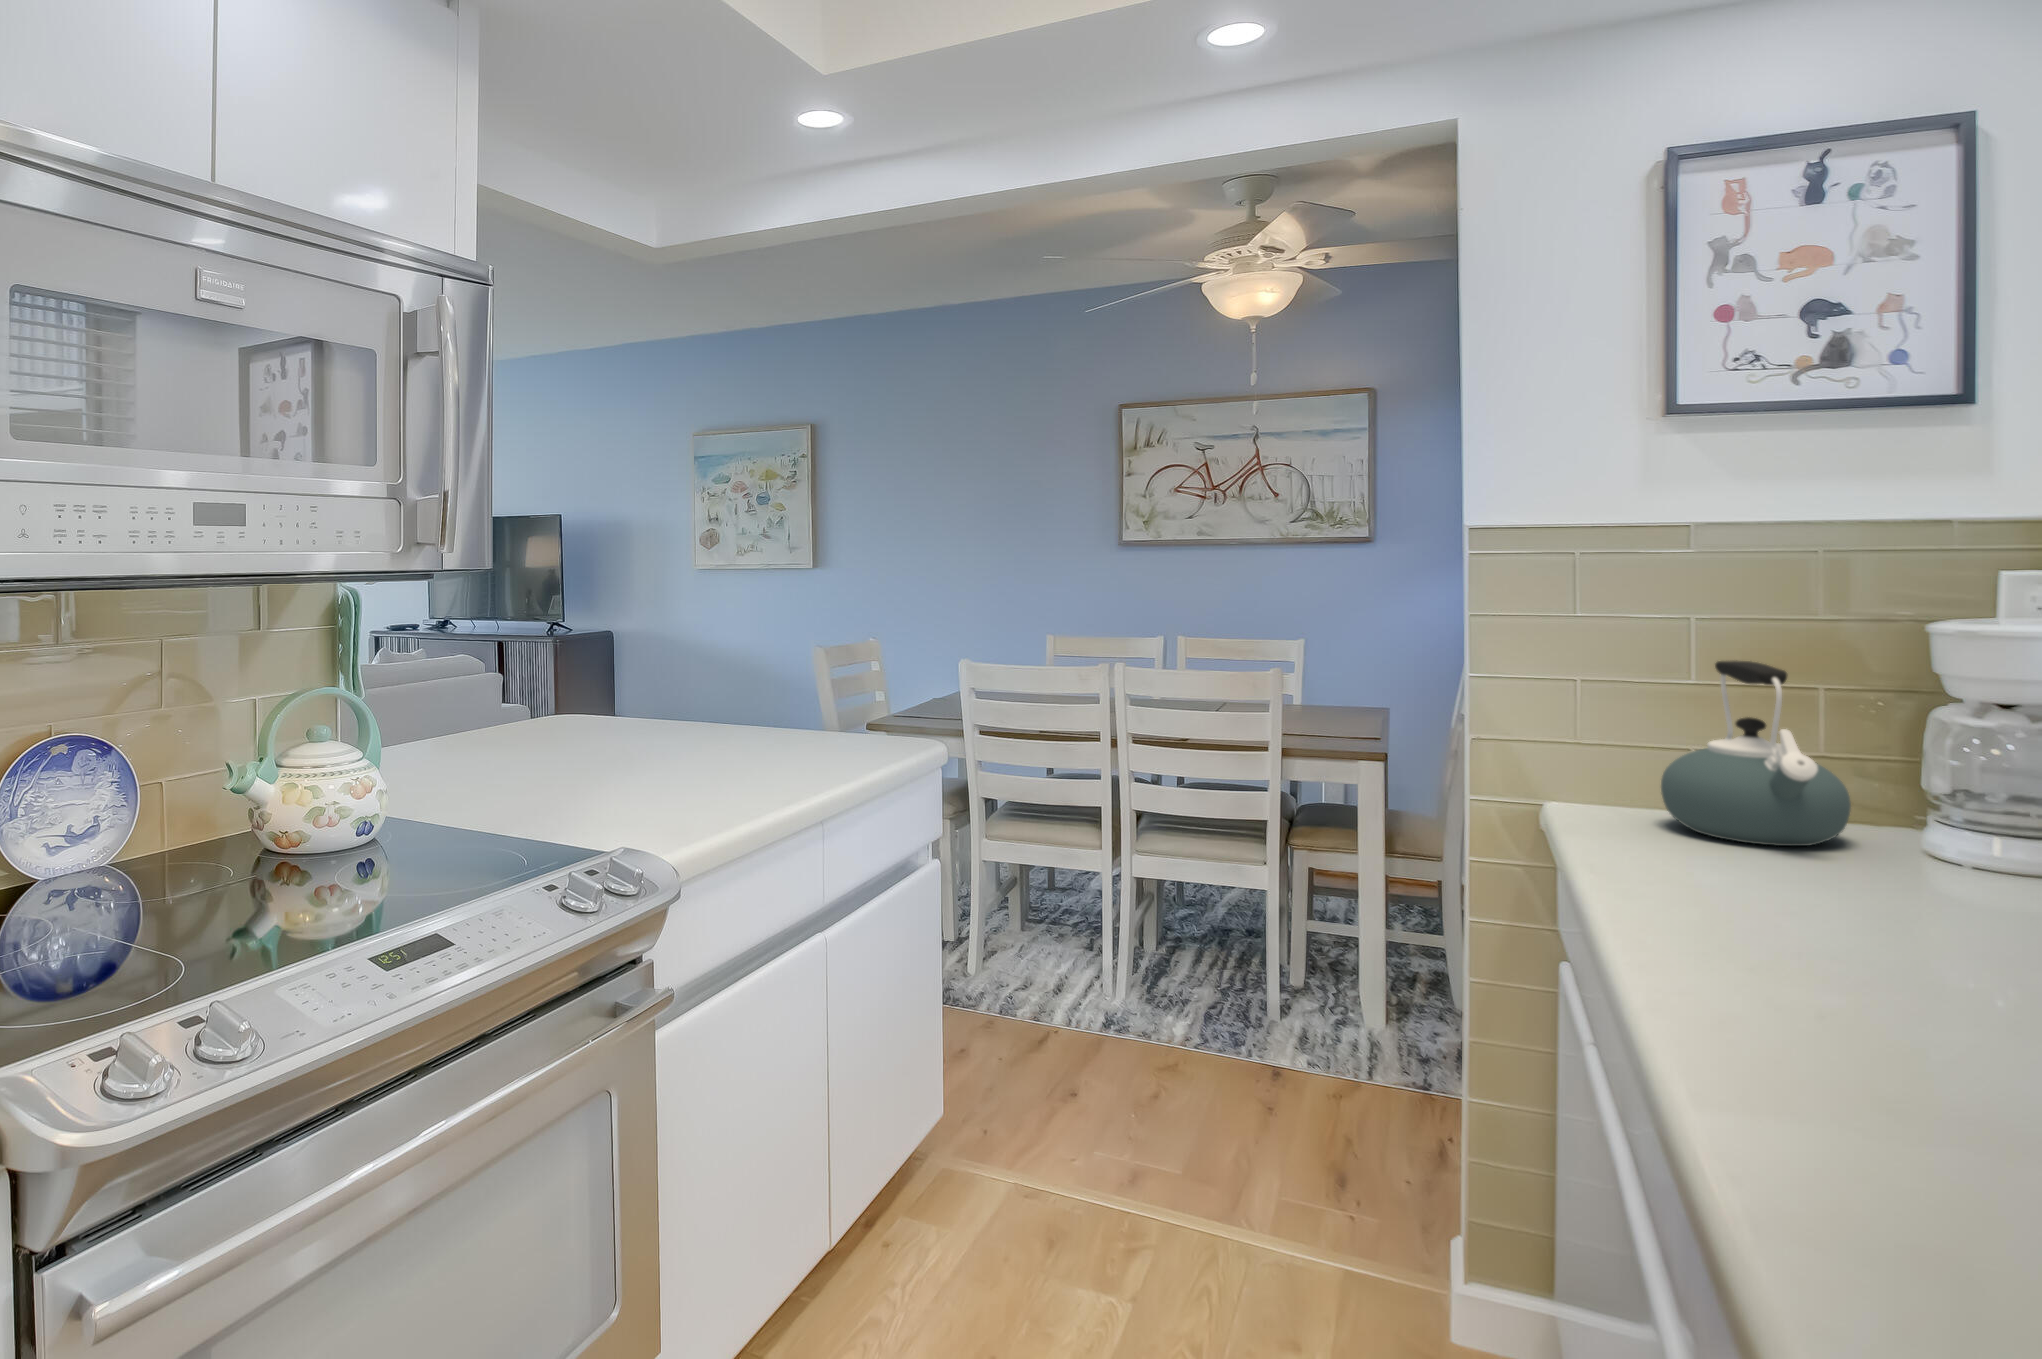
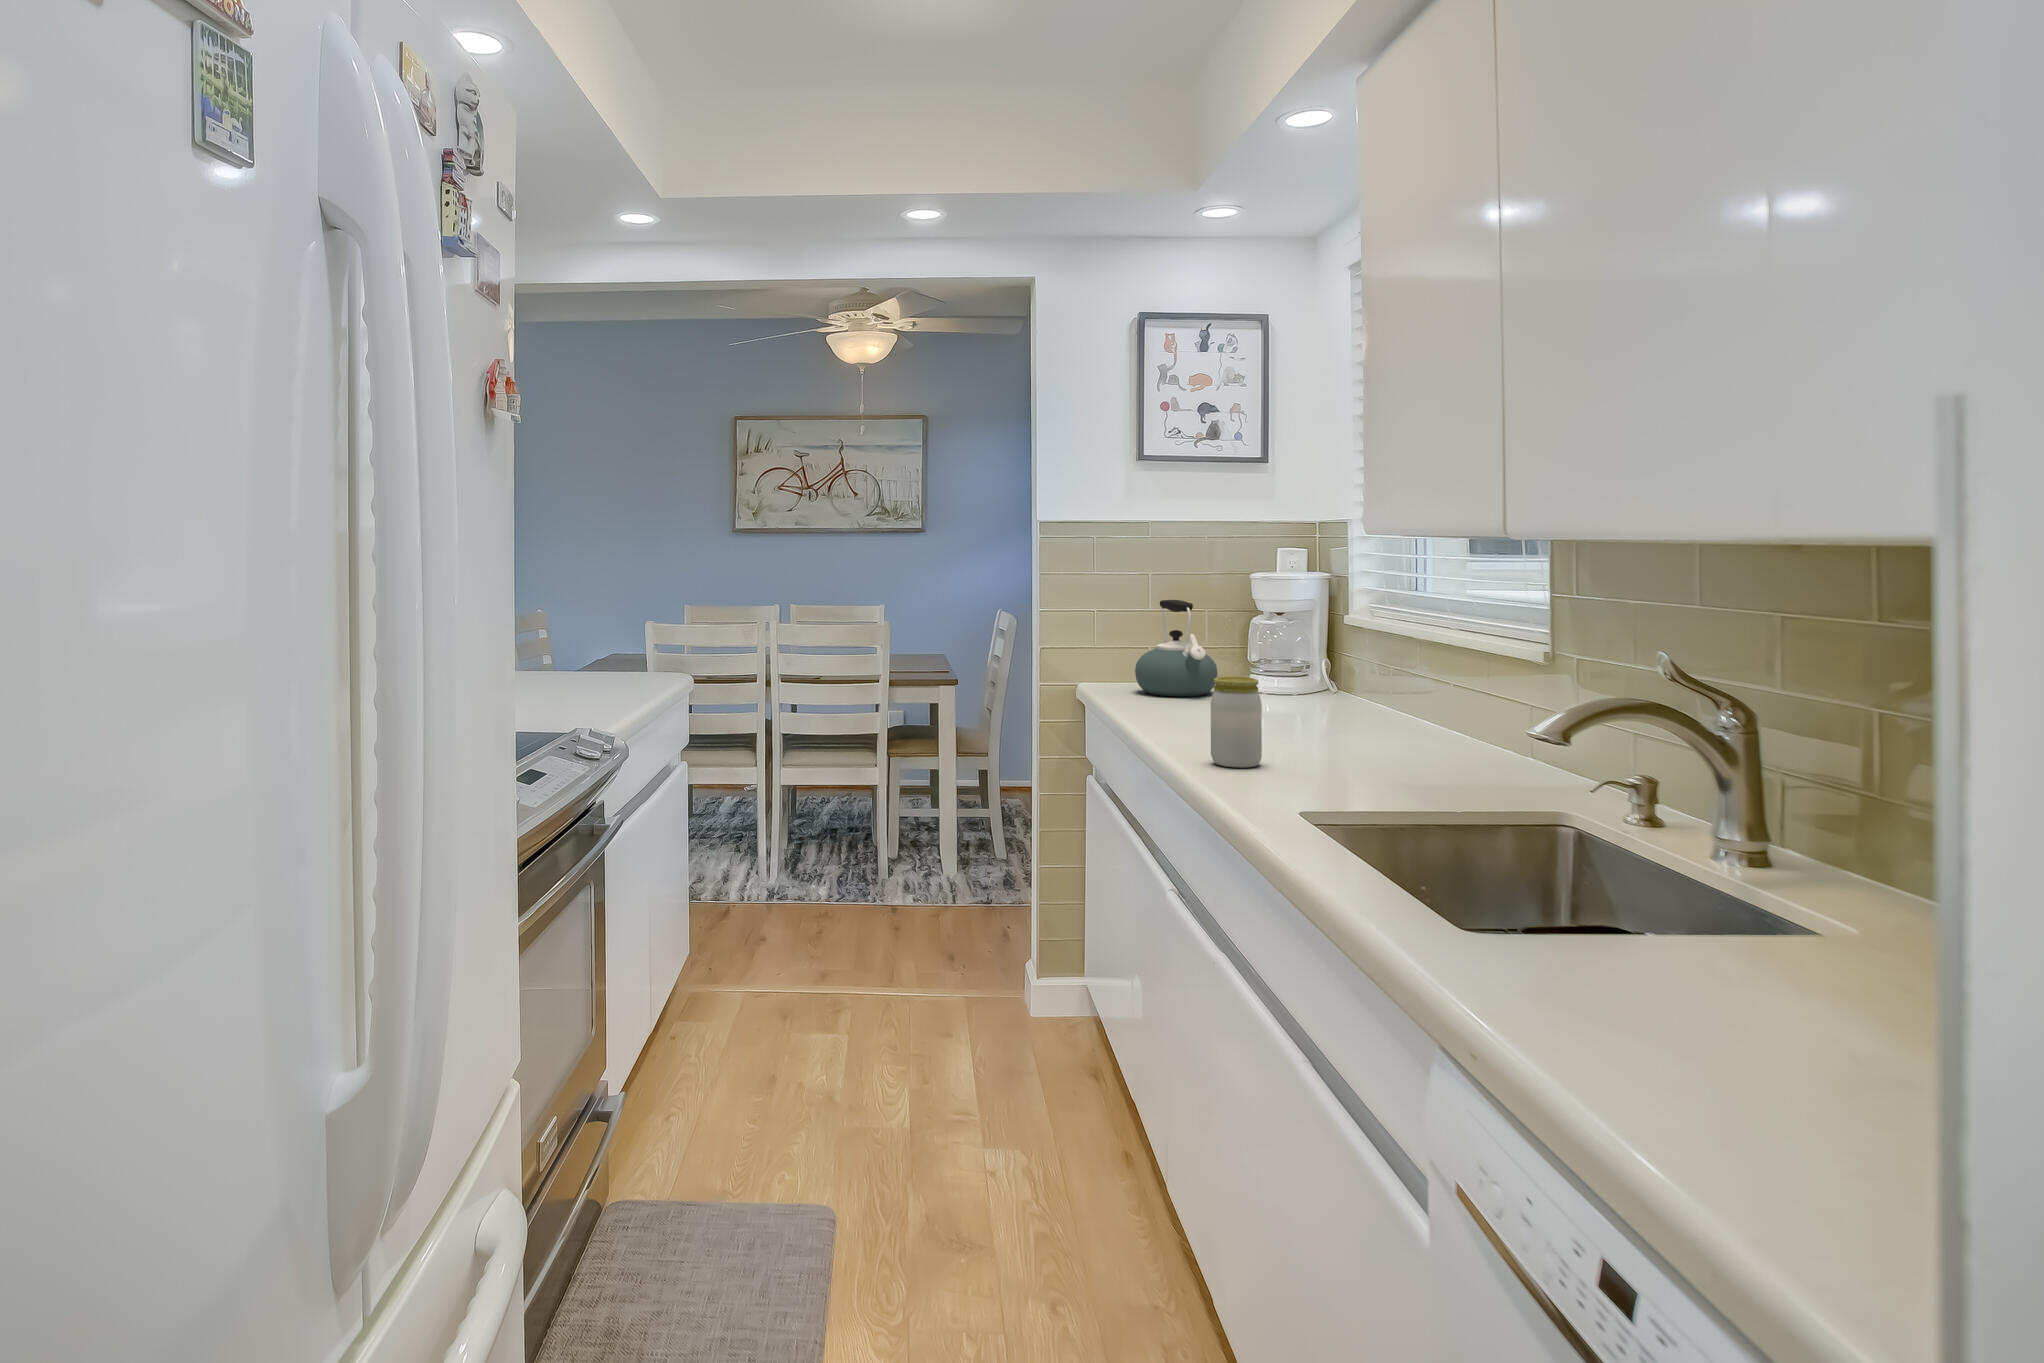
jar: none [1785,881,1952,1132] -> present [1211,677,1262,767]

